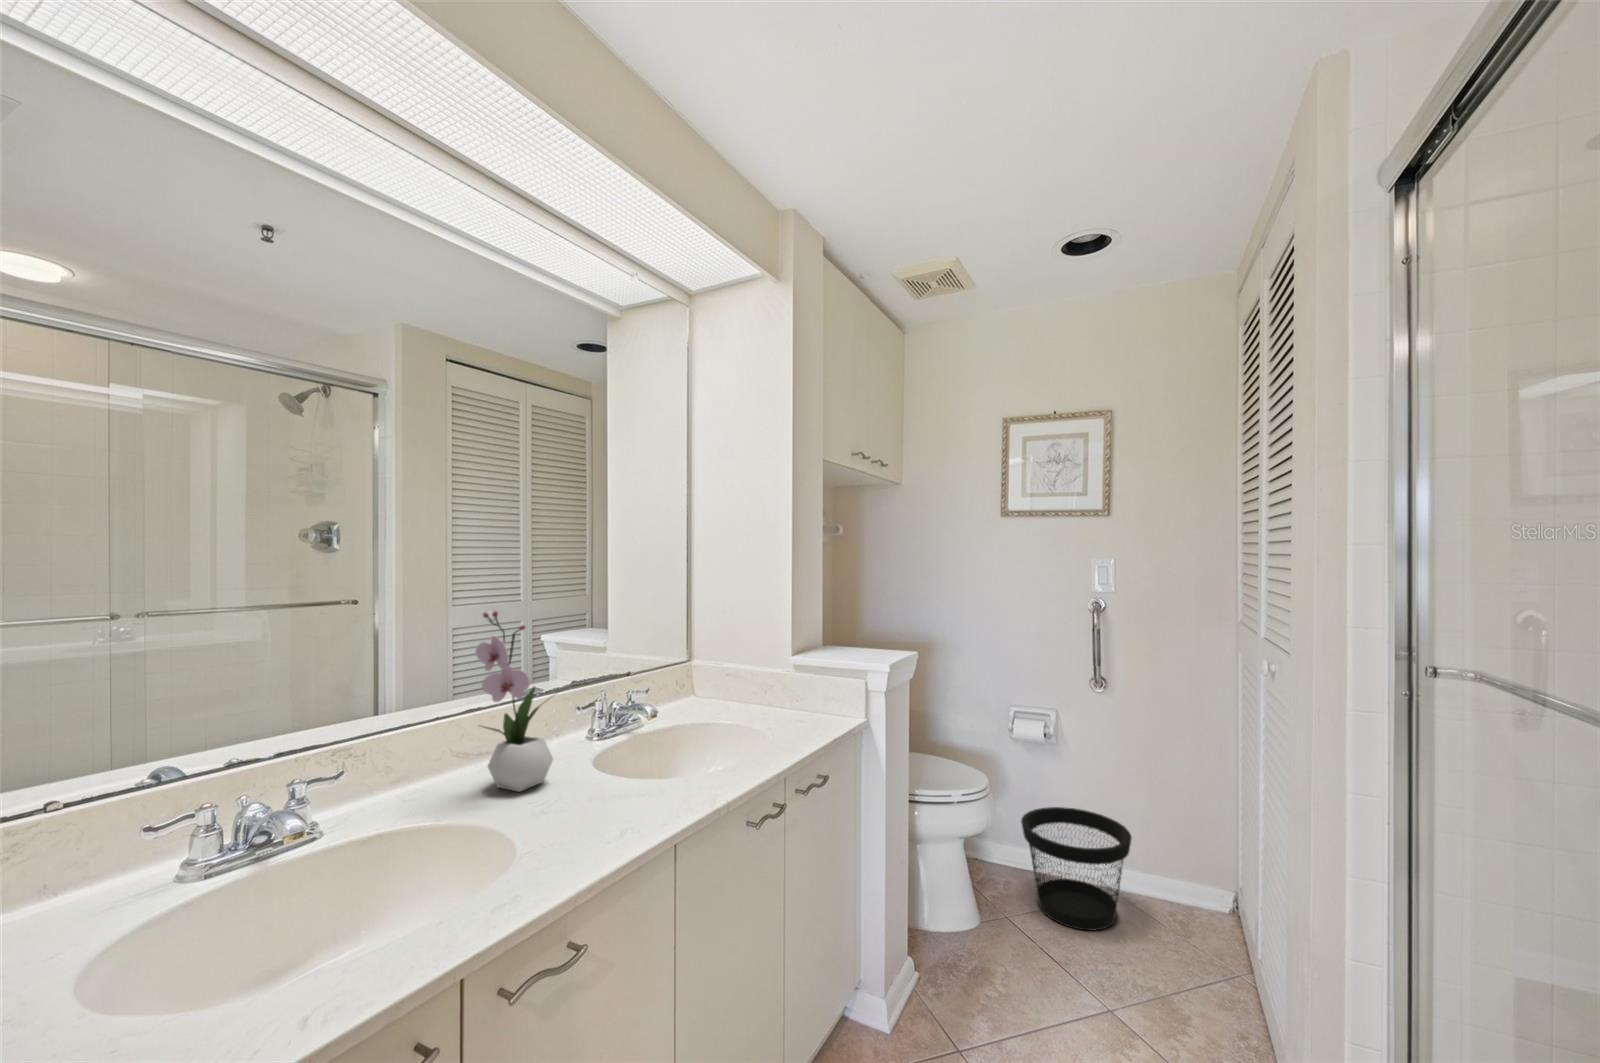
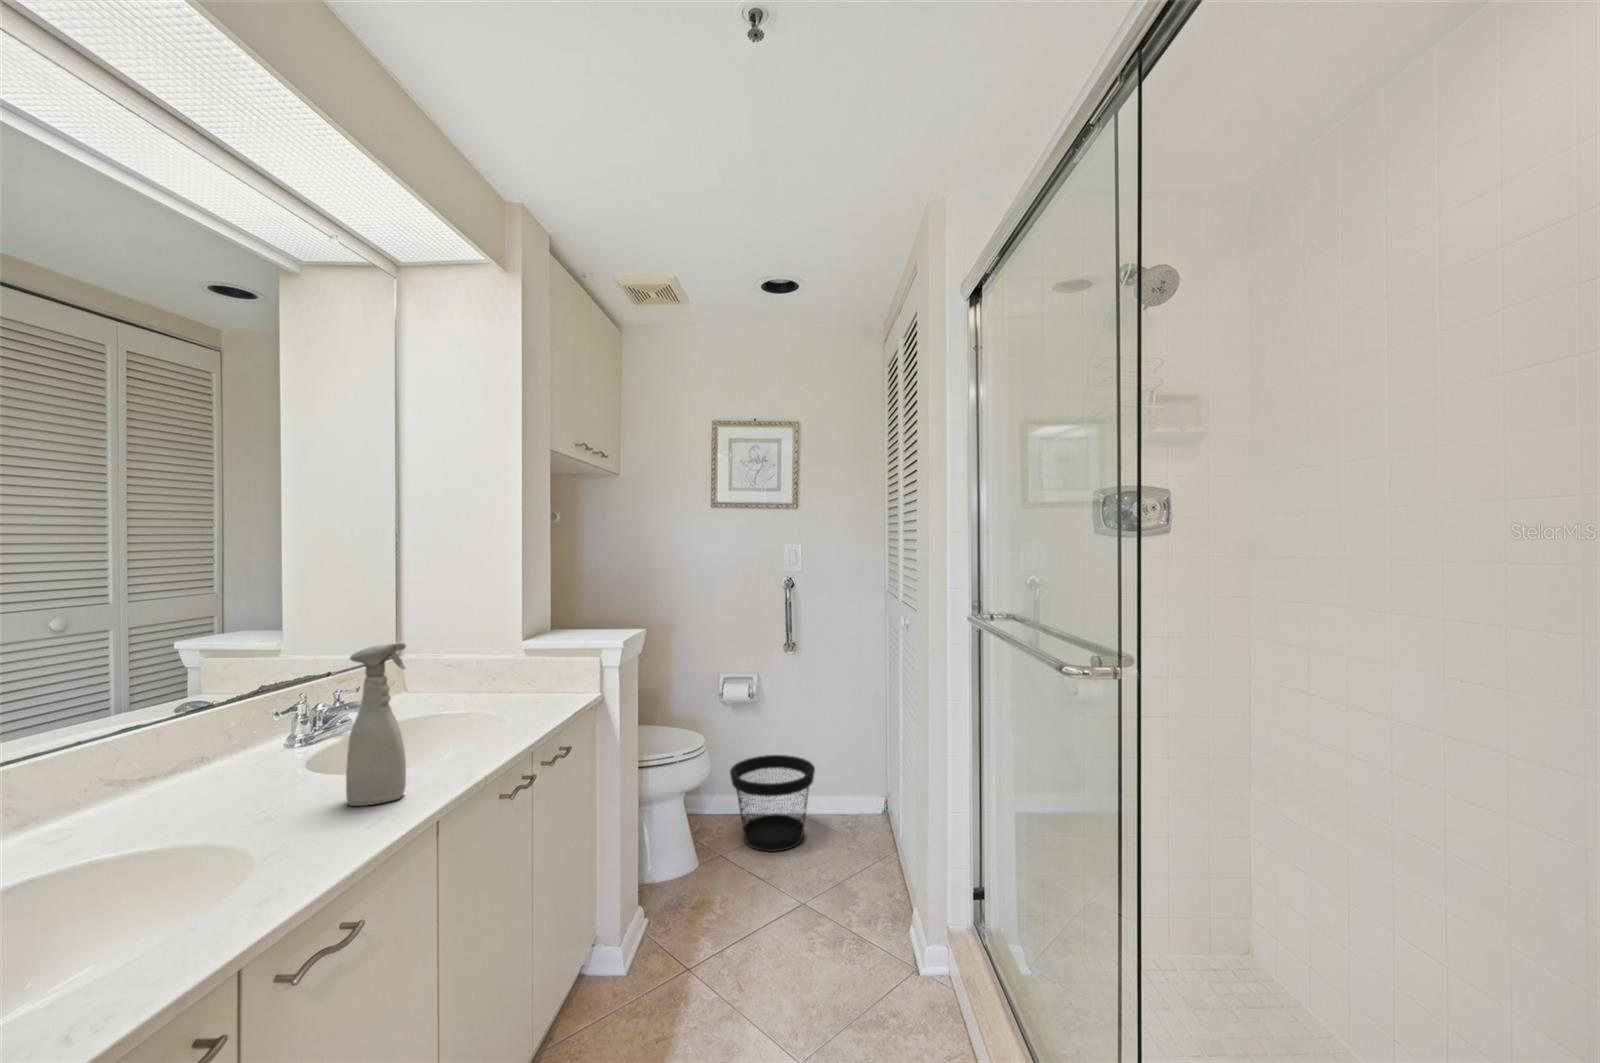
flower arrangement: present [476,611,553,792] -> none [163,608,278,805]
spray bottle: none [600,657,653,820] -> present [346,642,406,806]

